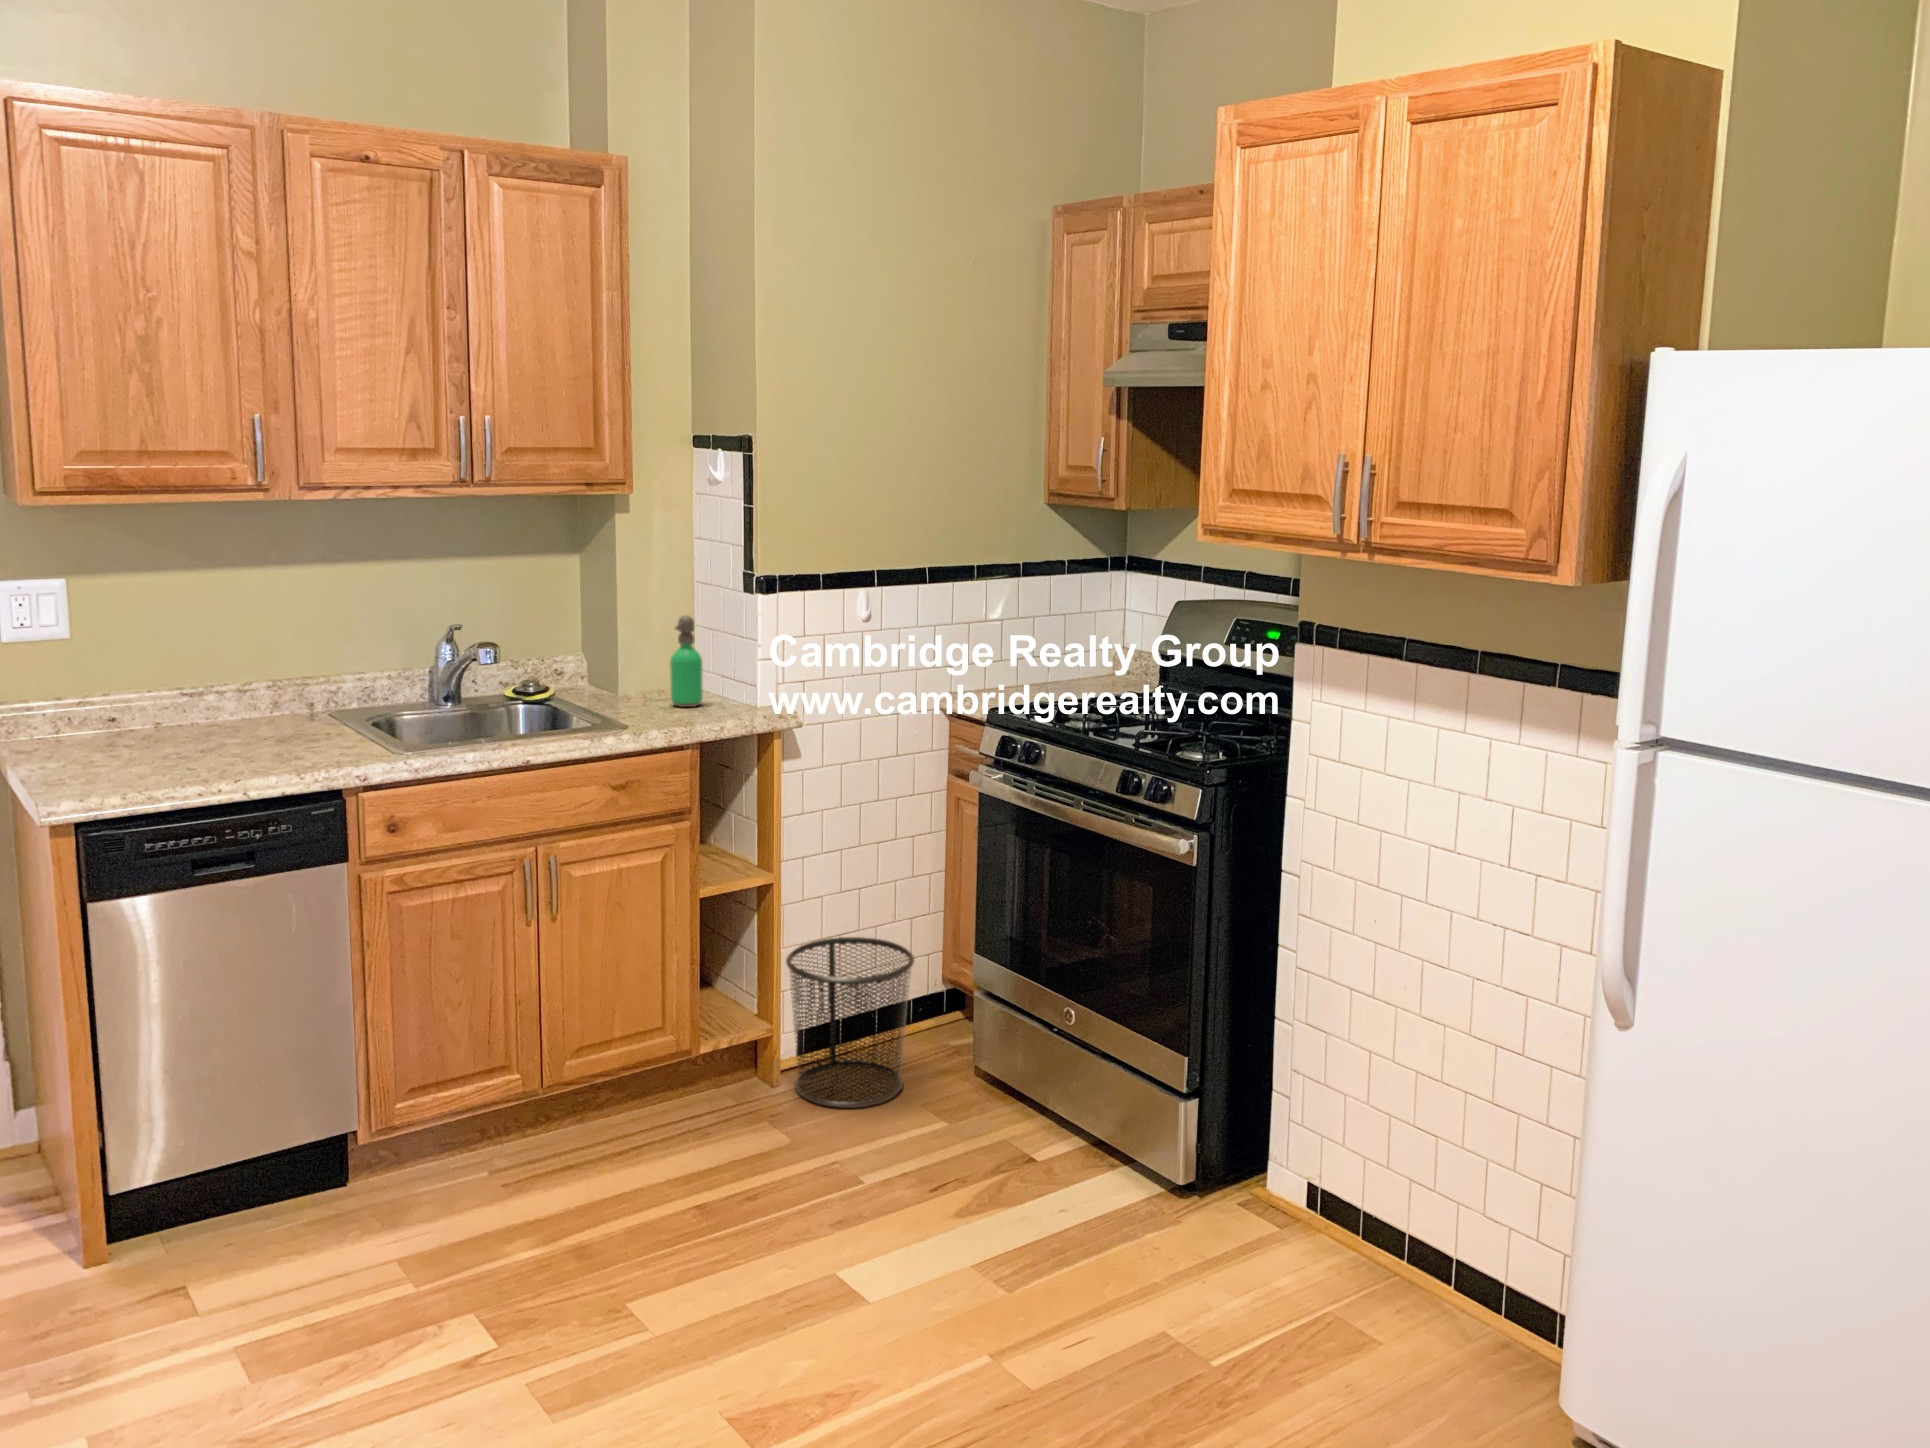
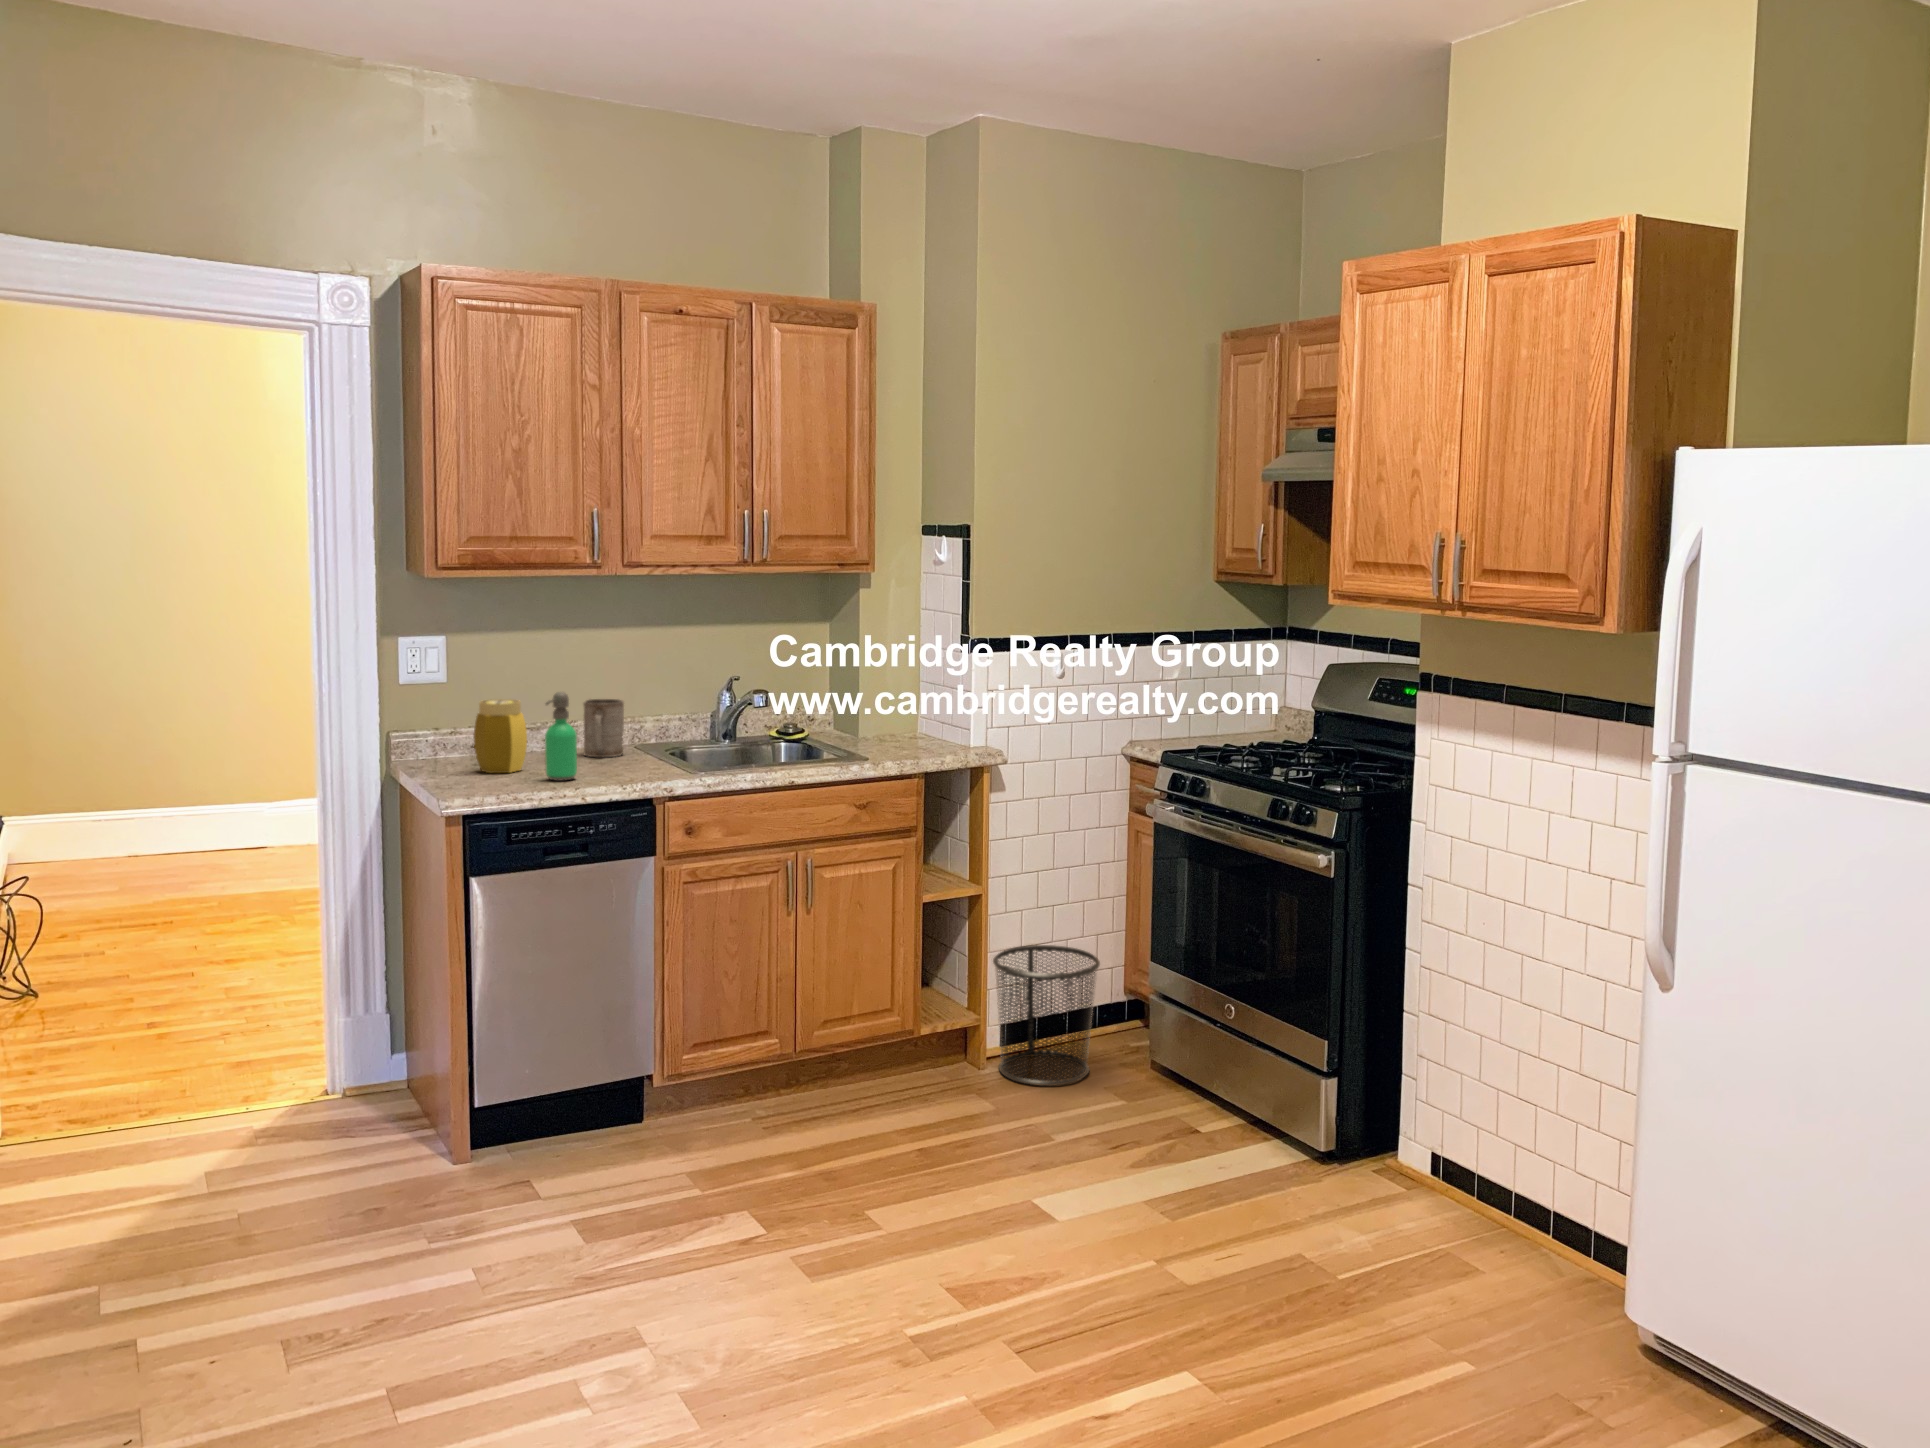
soap dispenser: present [670,615,703,707] -> present [545,692,577,781]
mug: none [259,654,315,729] -> present [583,699,624,757]
jar: none [103,661,177,758] -> present [474,699,527,773]

